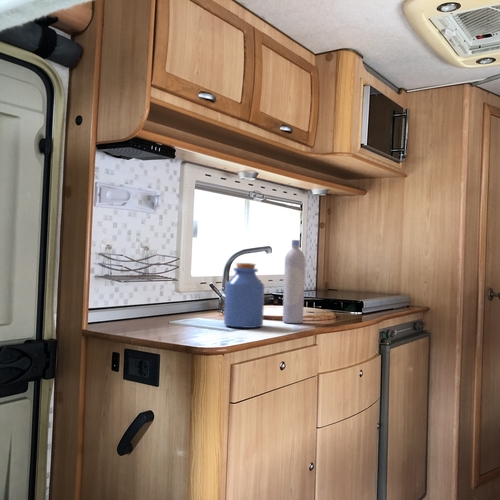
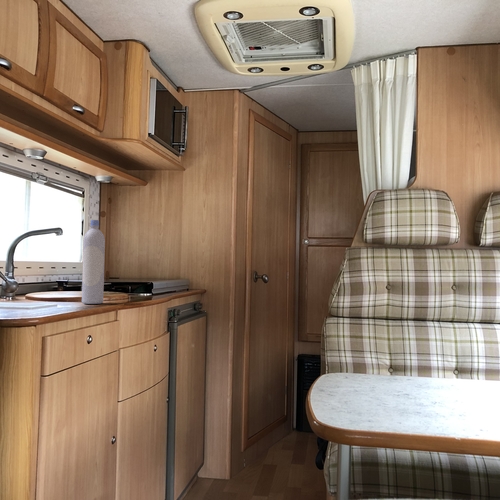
jar: present [224,263,264,328] -> none [19,242,65,310]

